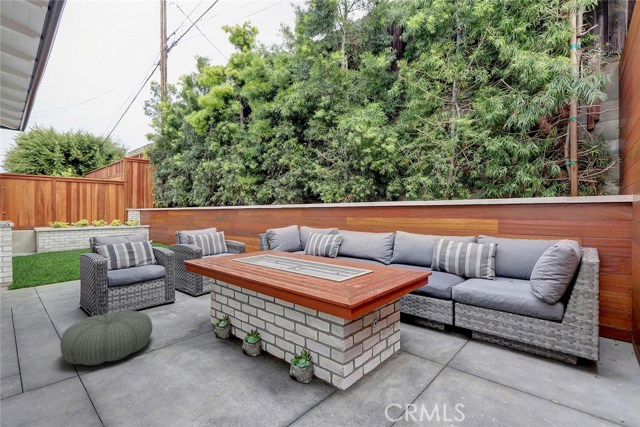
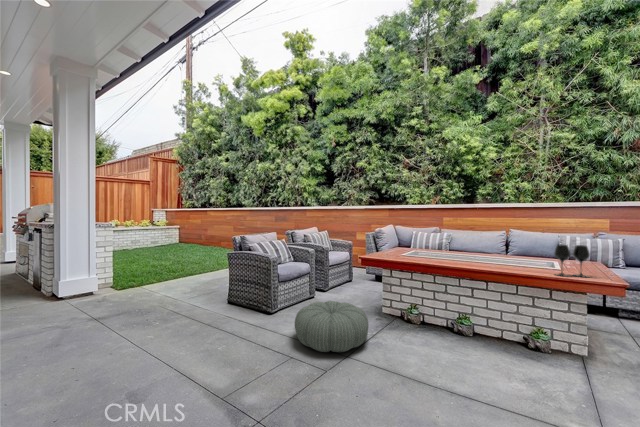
wine glass: none [305,257,338,295] -> present [554,245,590,277]

